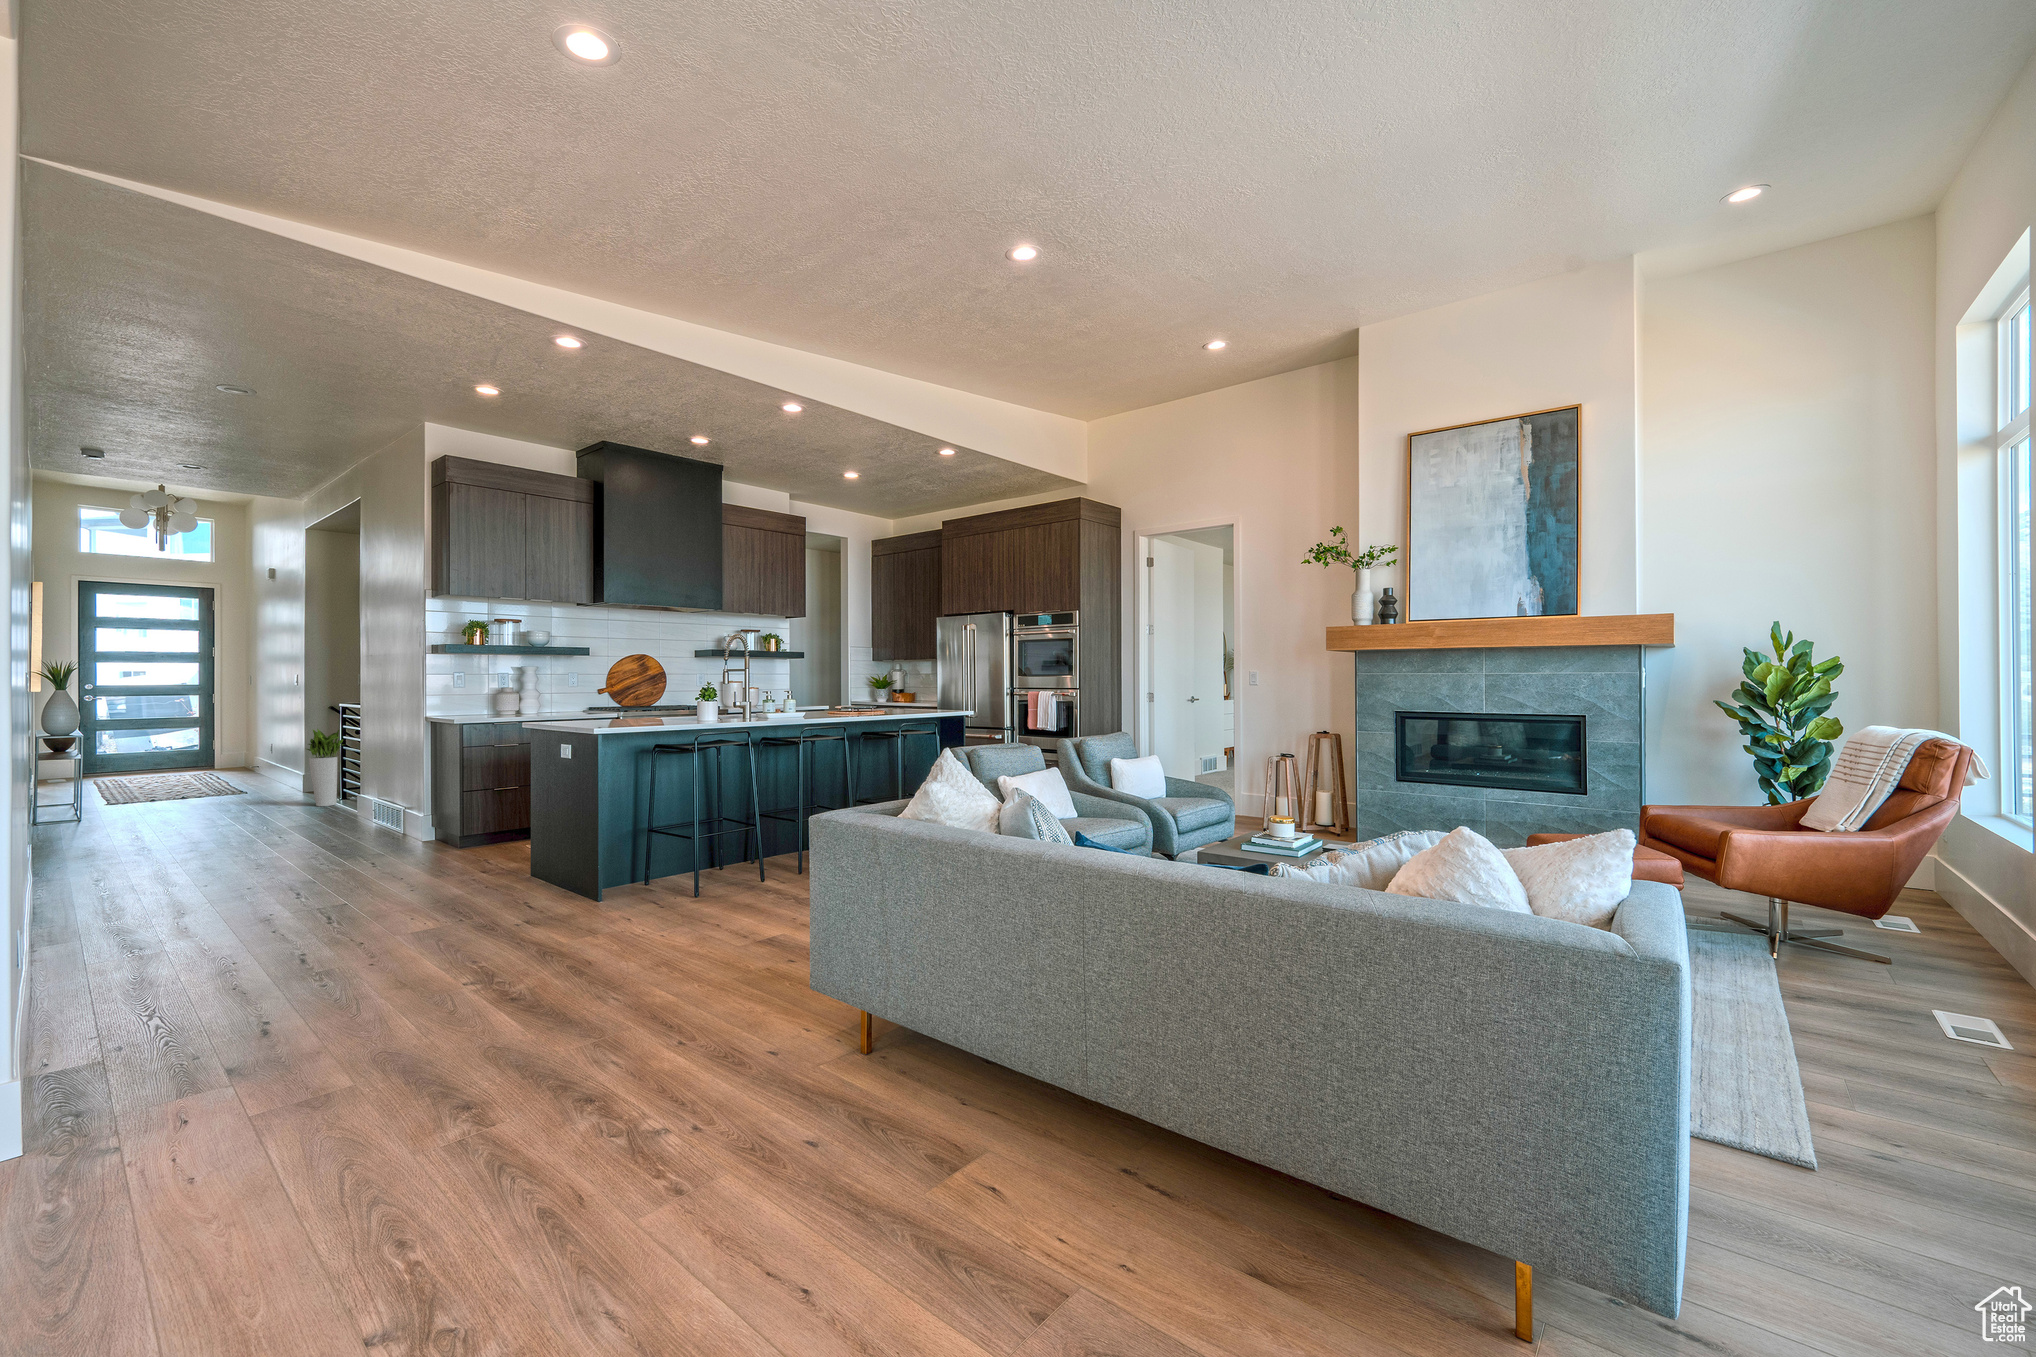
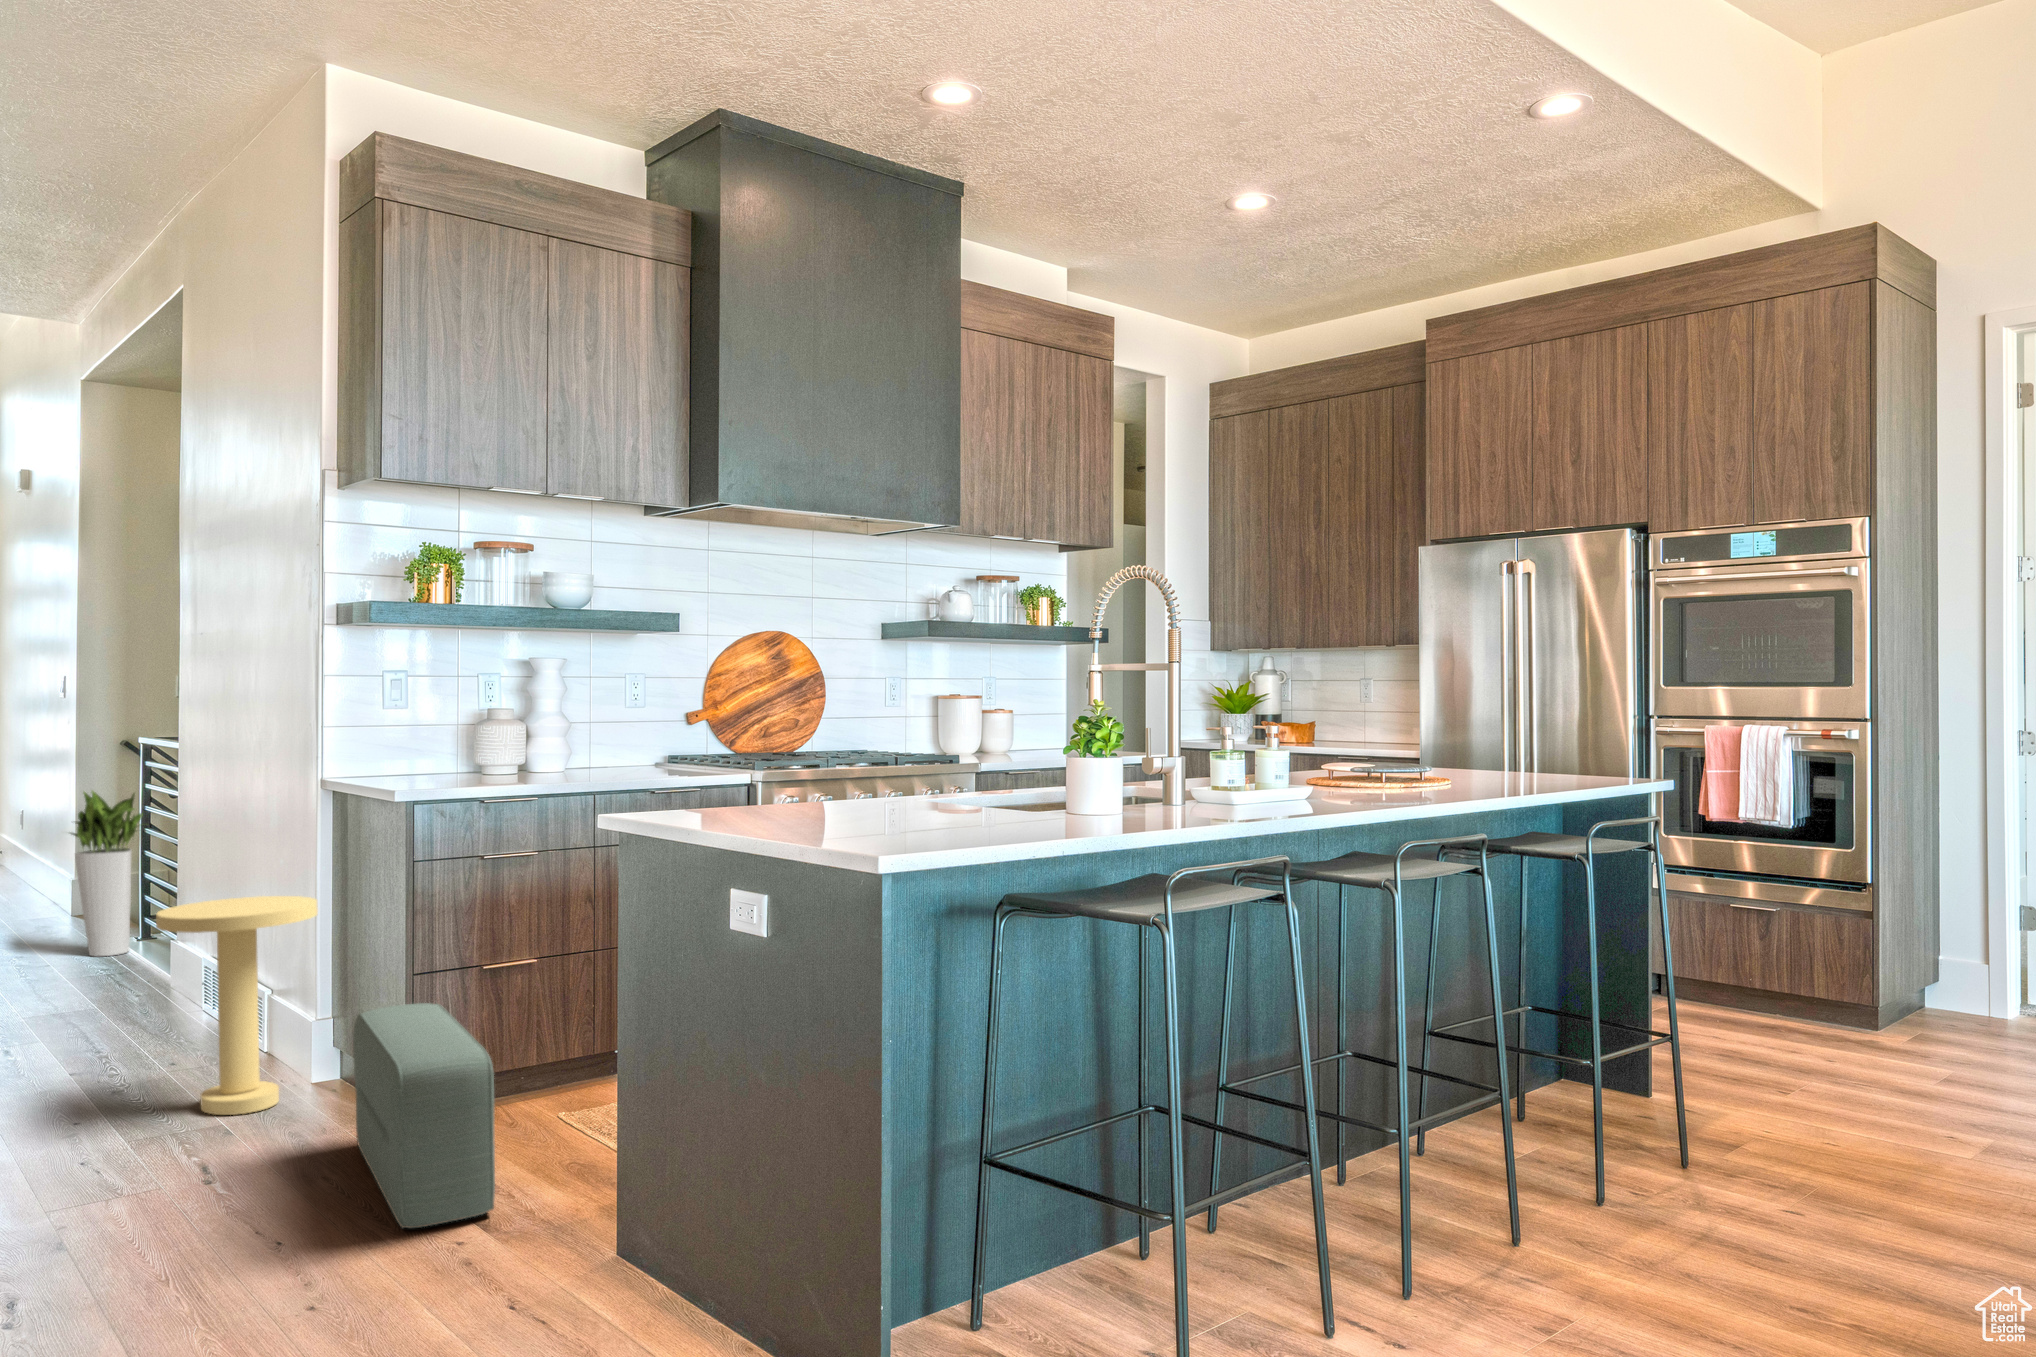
side table: none [353,765,424,850] -> present [156,896,318,1115]
pouf: none [437,801,489,873] -> present [353,1003,495,1228]

